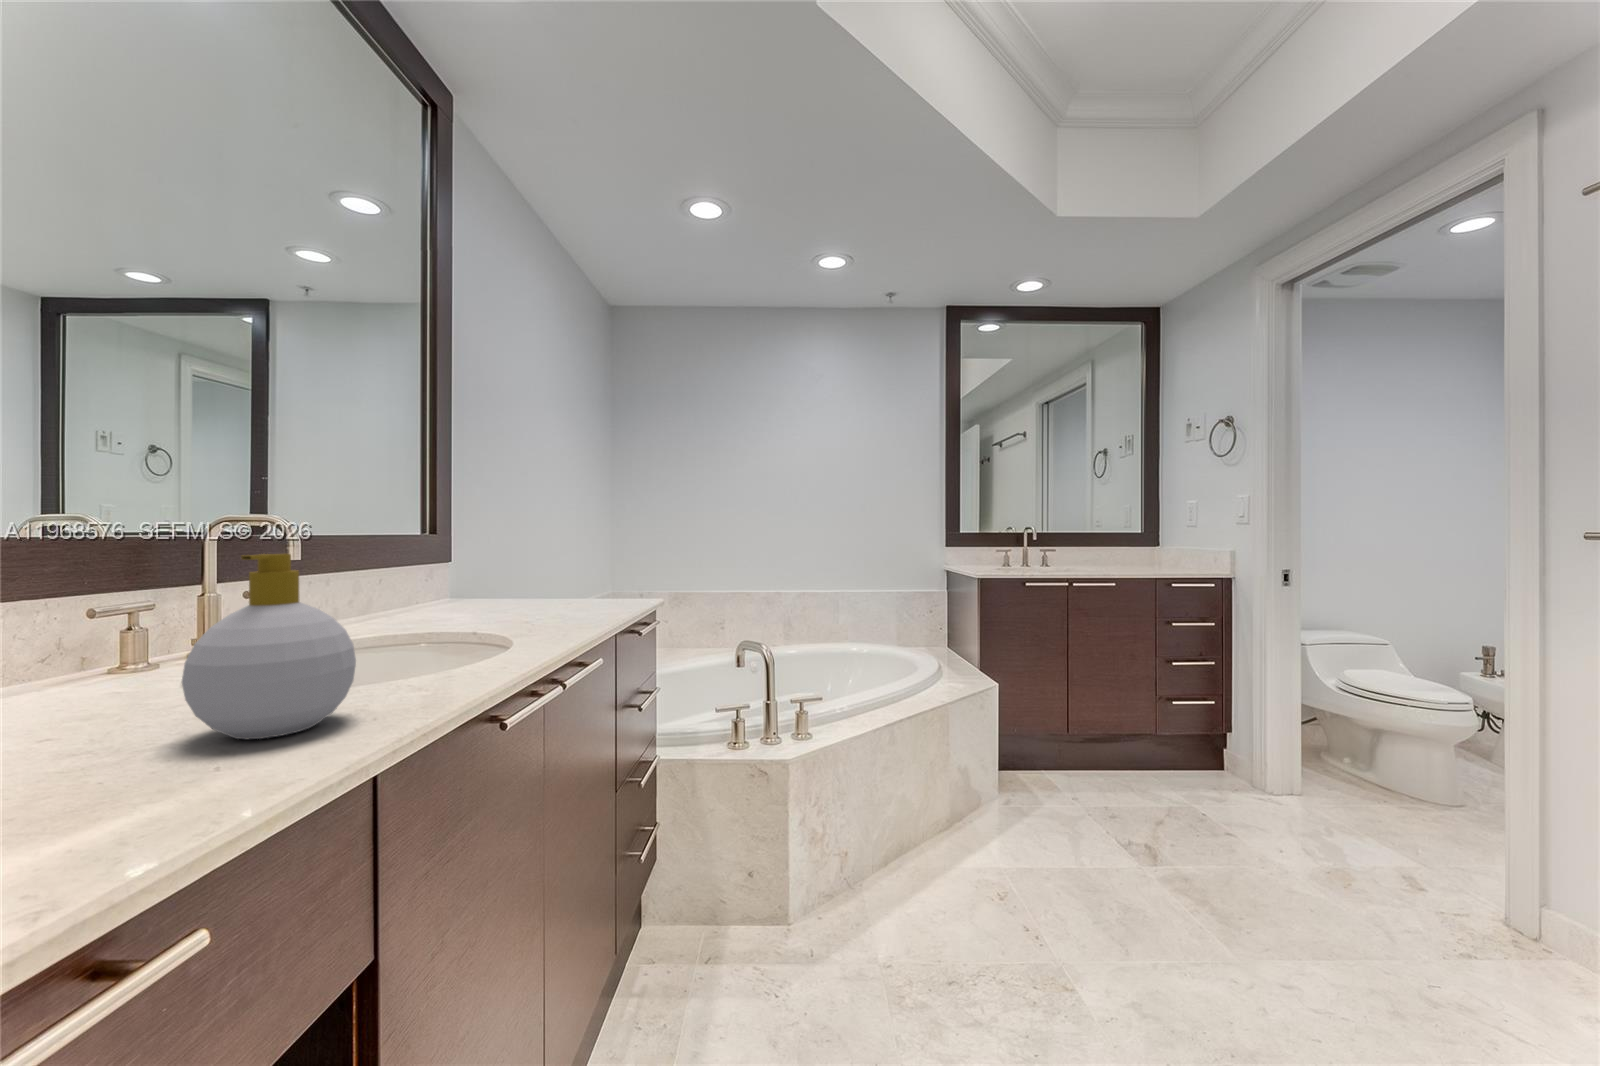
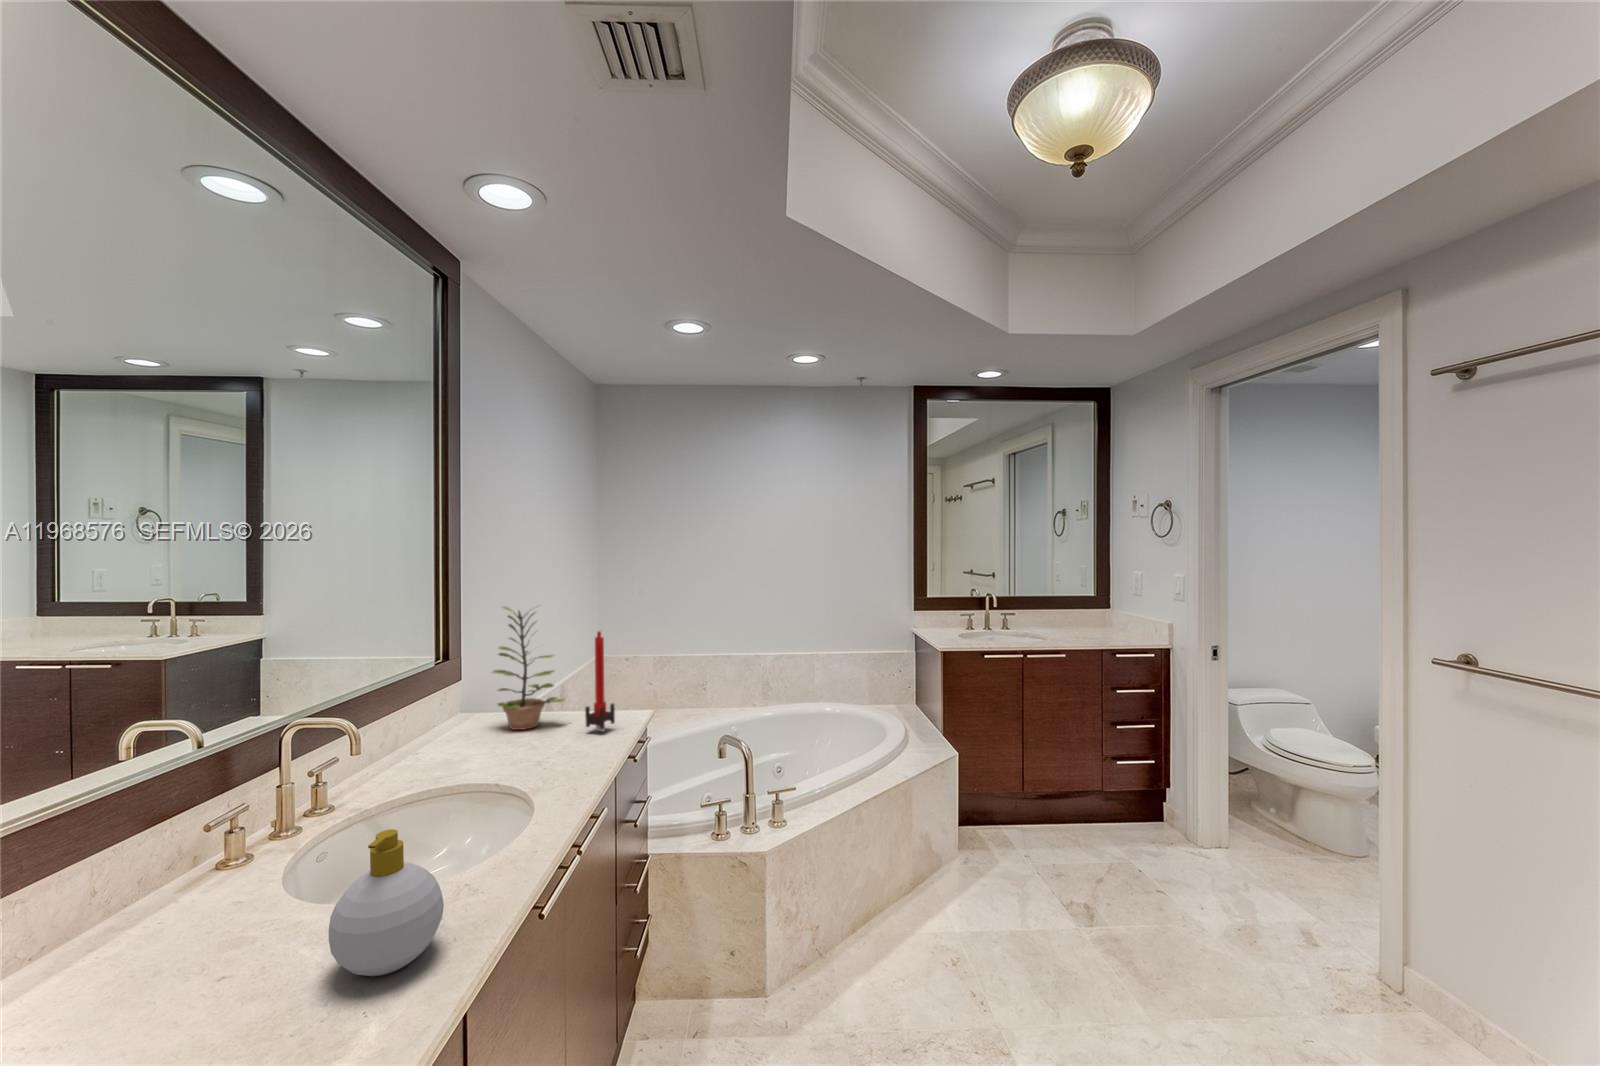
plant: none [481,468,565,607] -> present [492,607,565,730]
candle: none [585,495,619,608] -> present [585,631,615,731]

